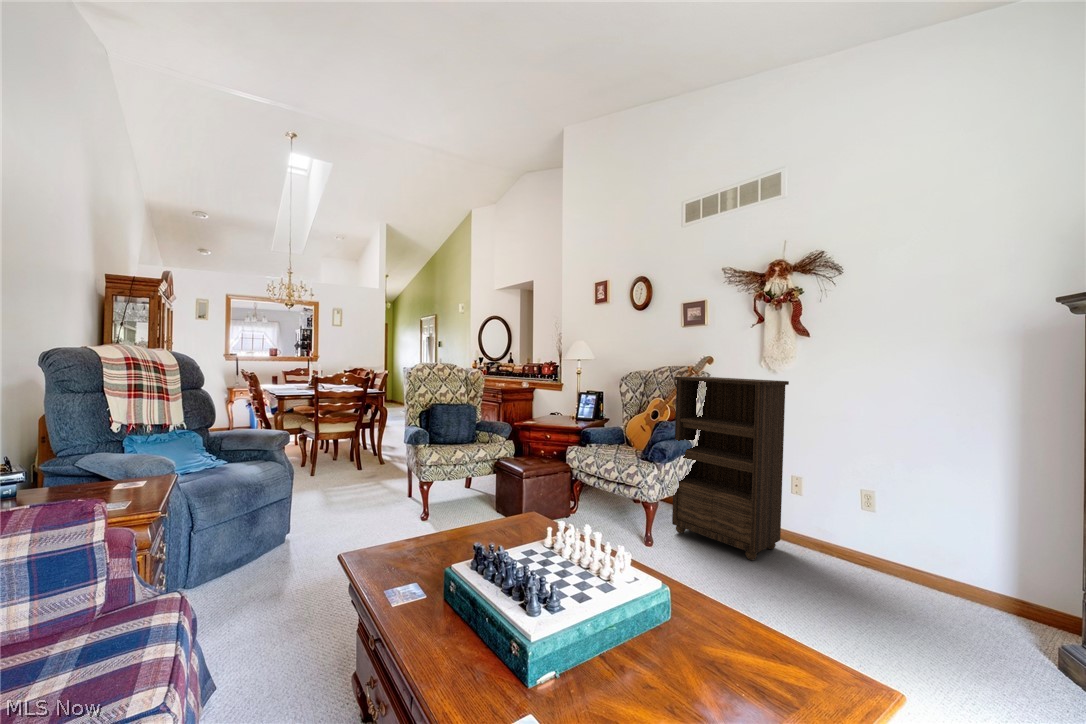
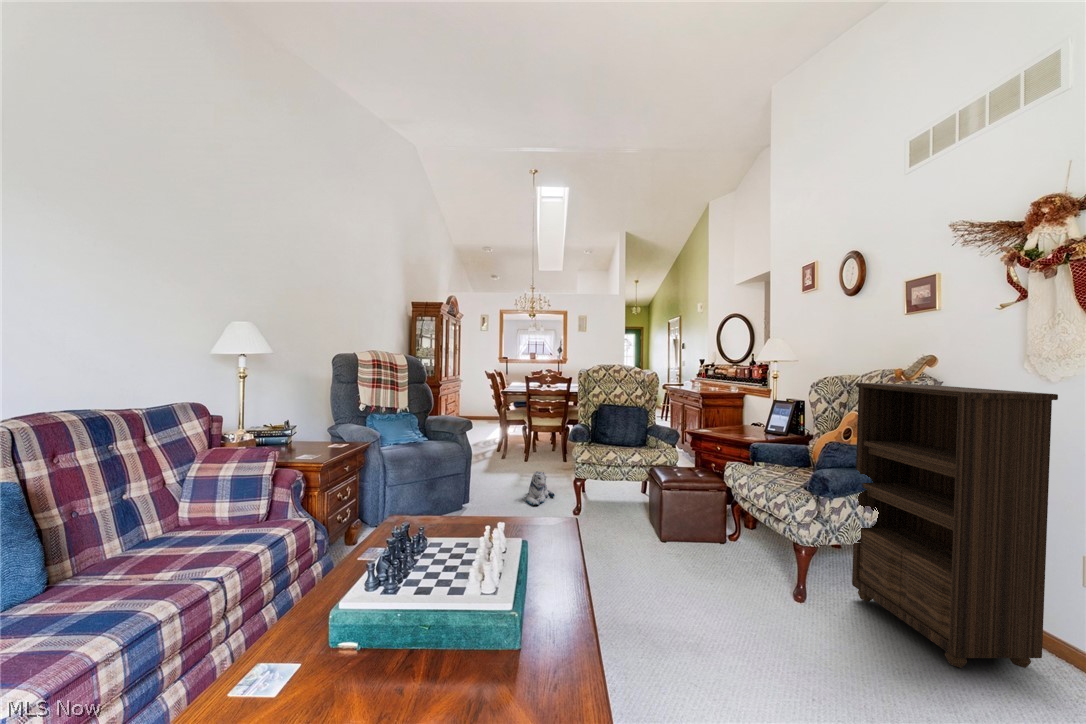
plush toy: none [351,481,384,521] -> present [526,471,555,506]

